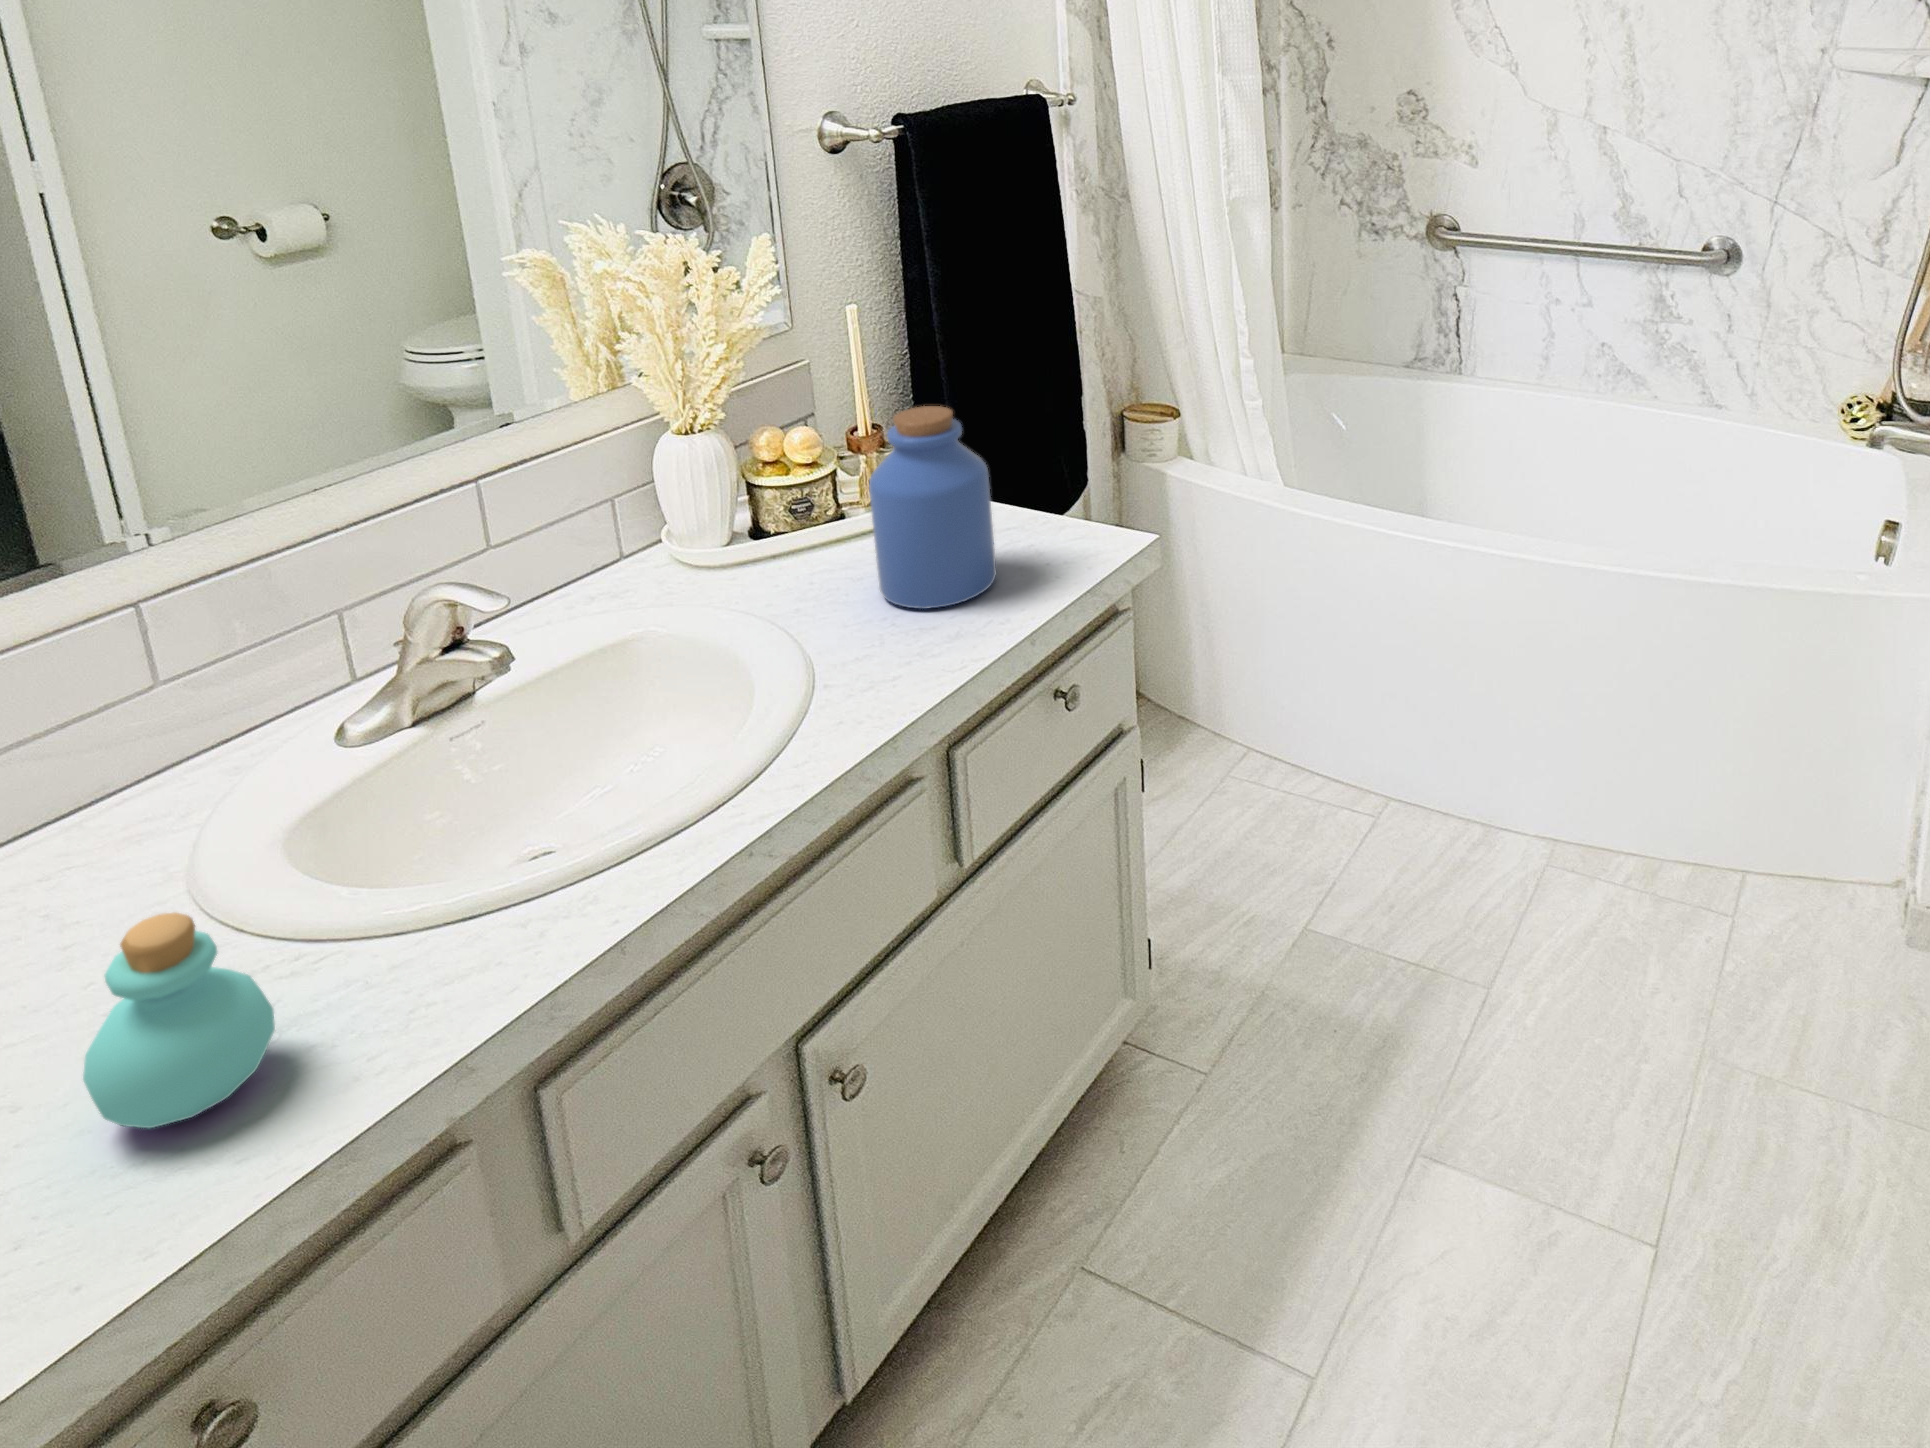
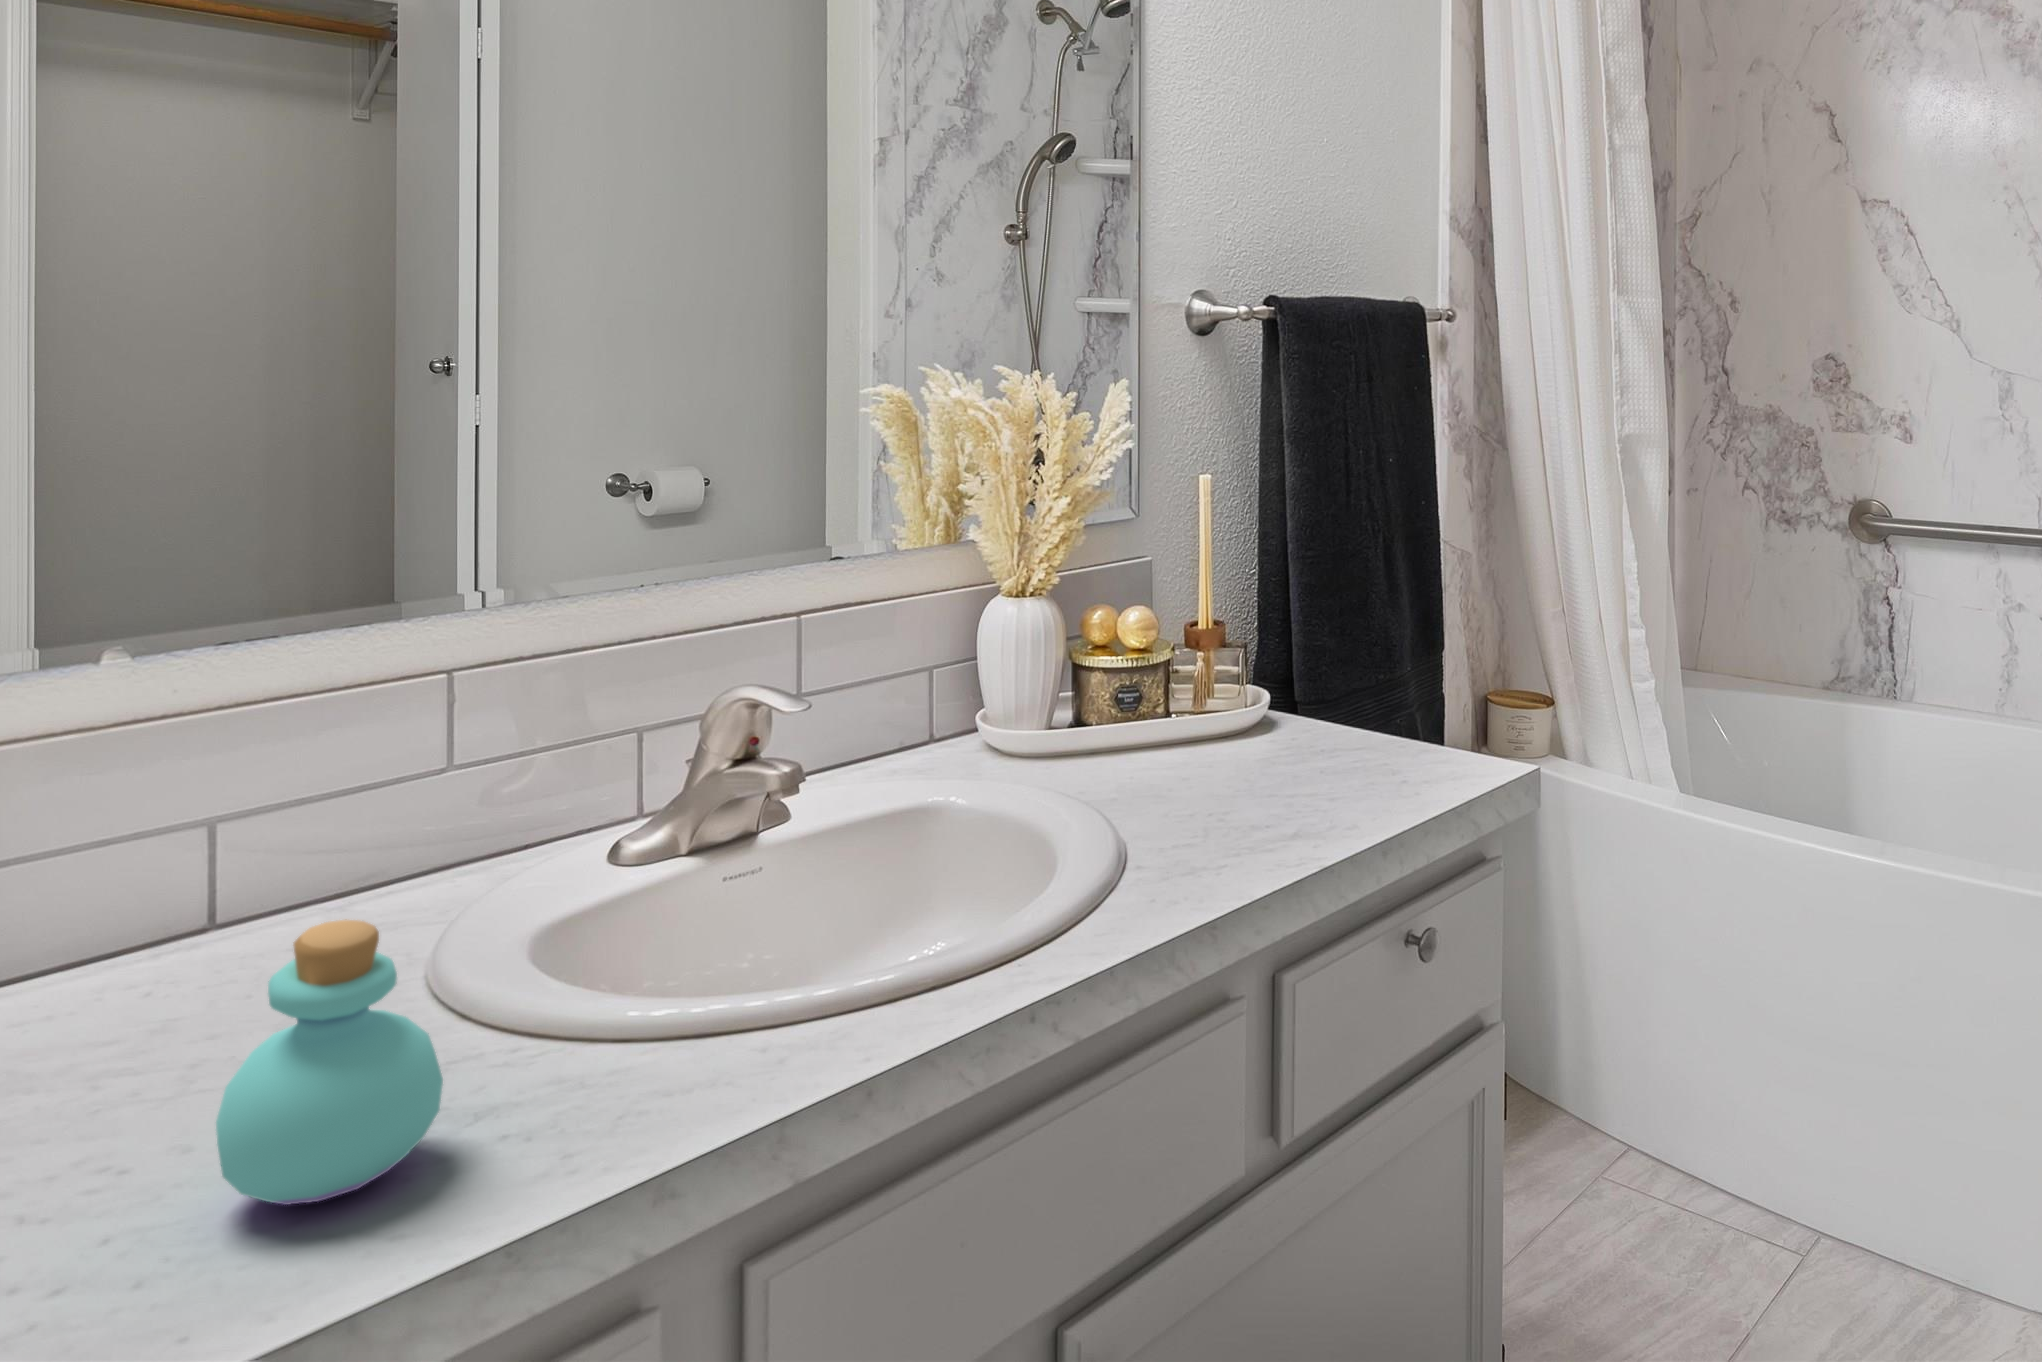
jar: present [869,406,996,609] -> none [1209,561,1348,804]

